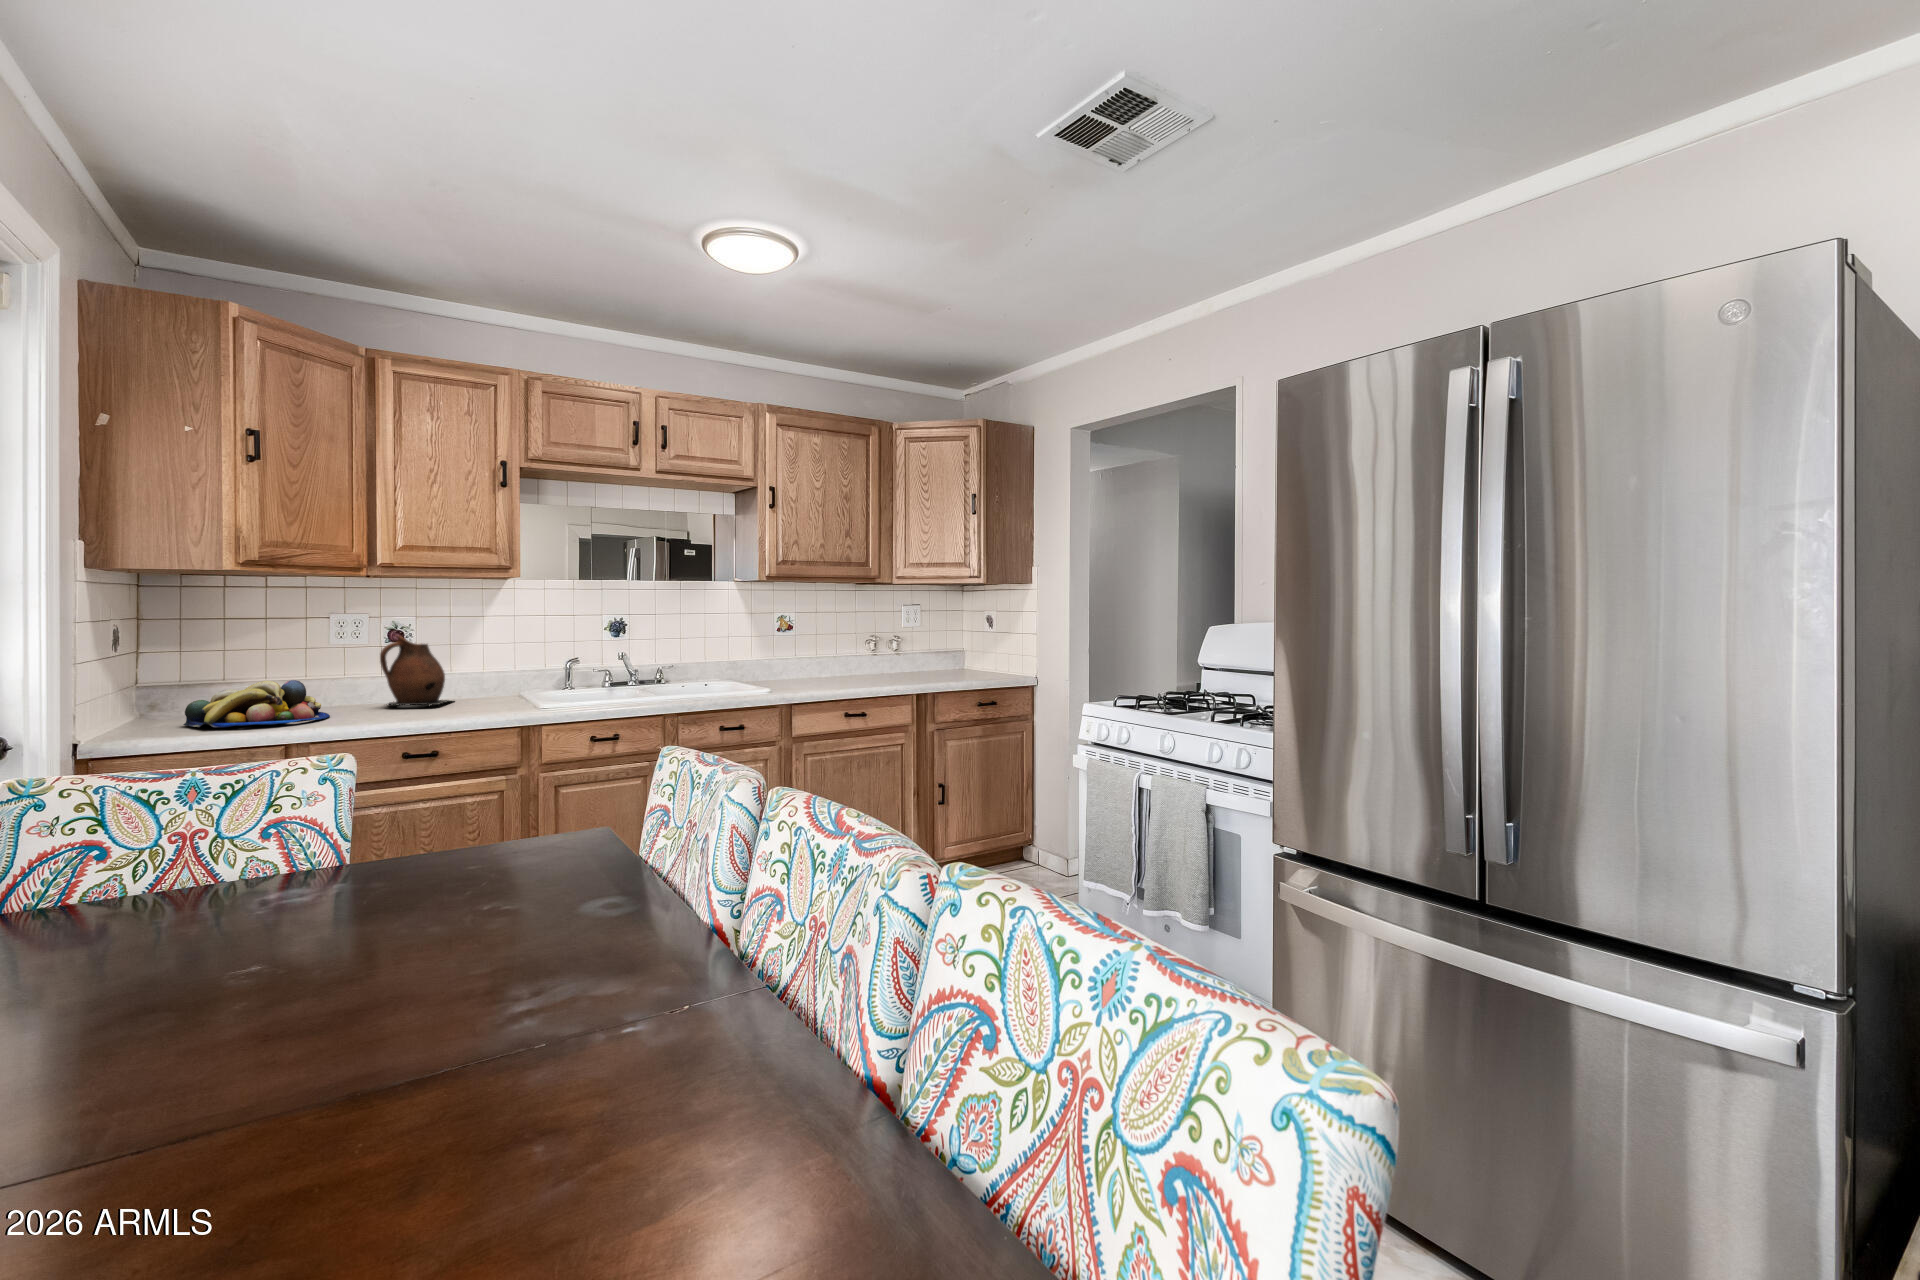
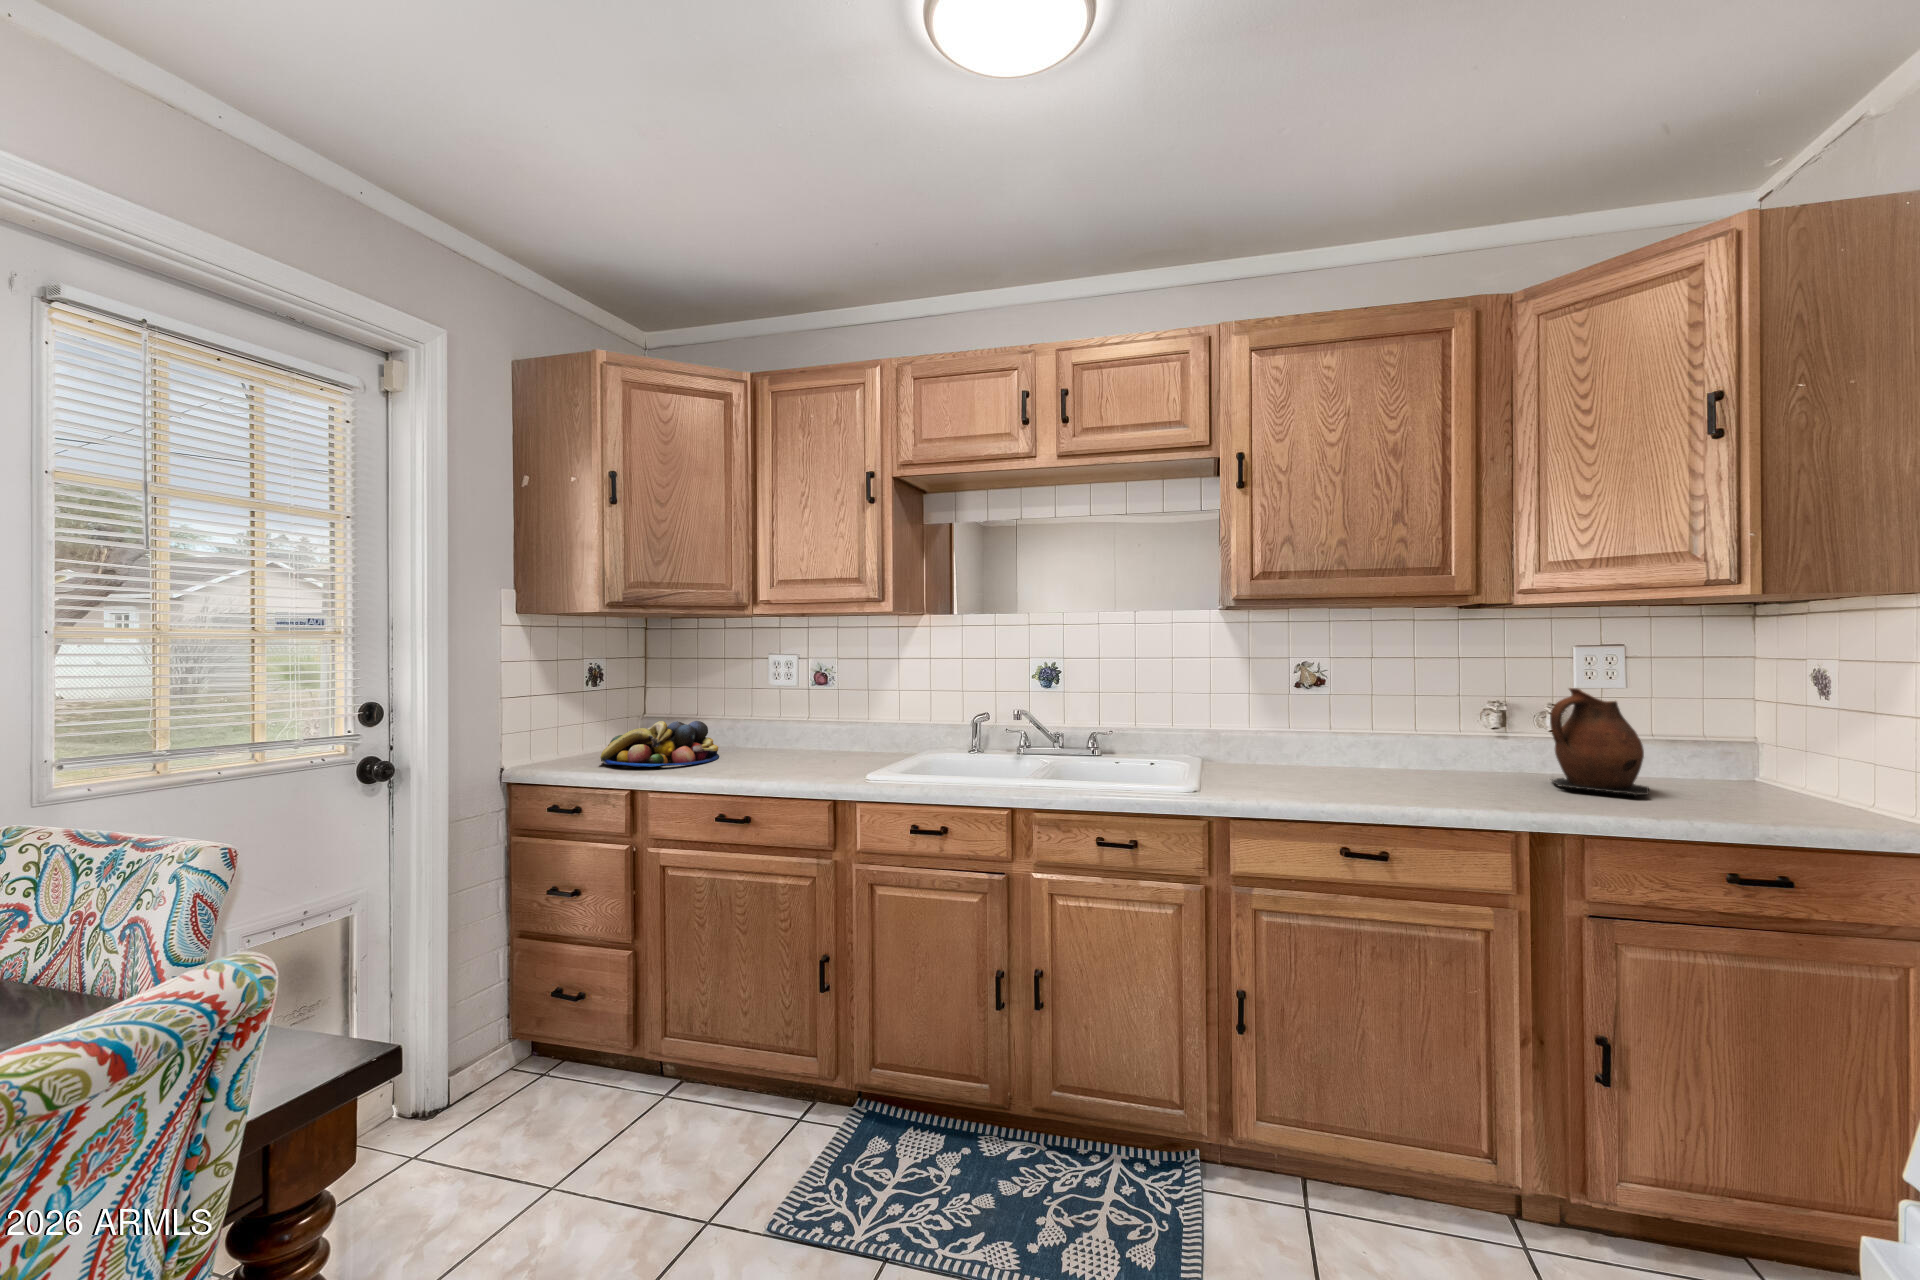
ceramic pitcher: present [380,635,452,706] -> present [1550,688,1649,796]

